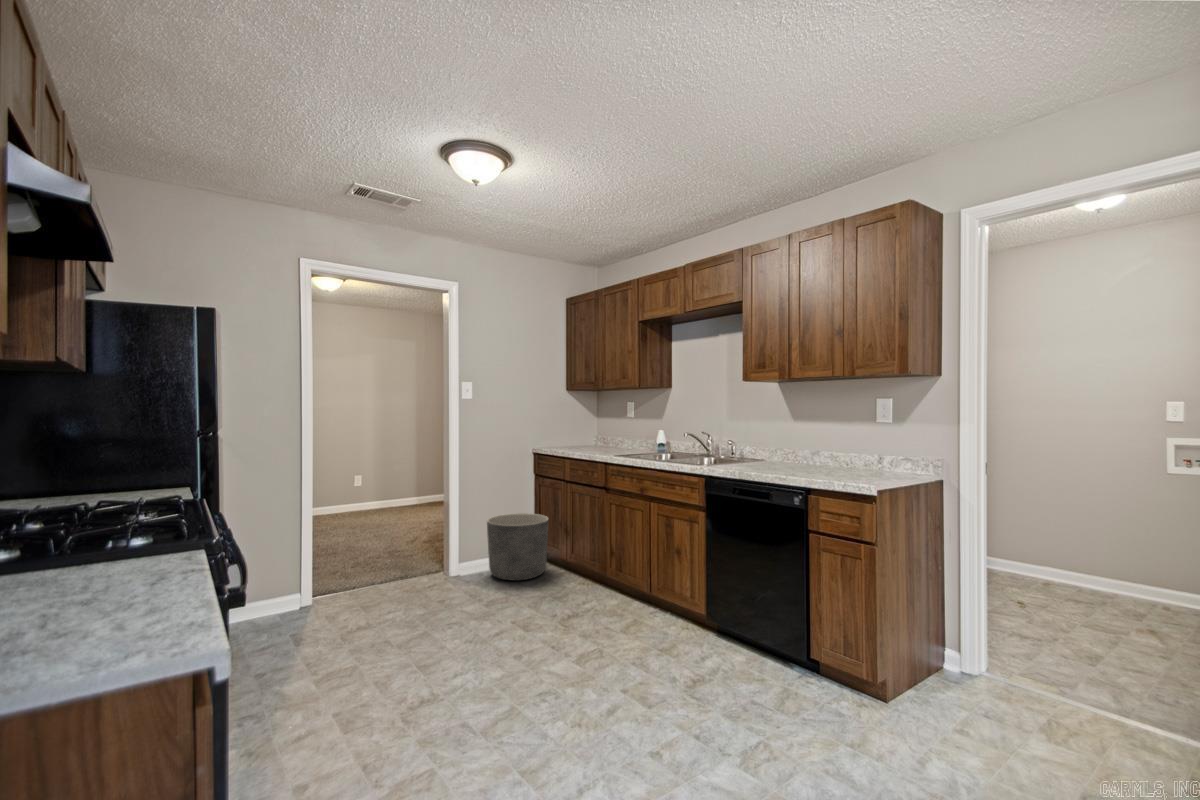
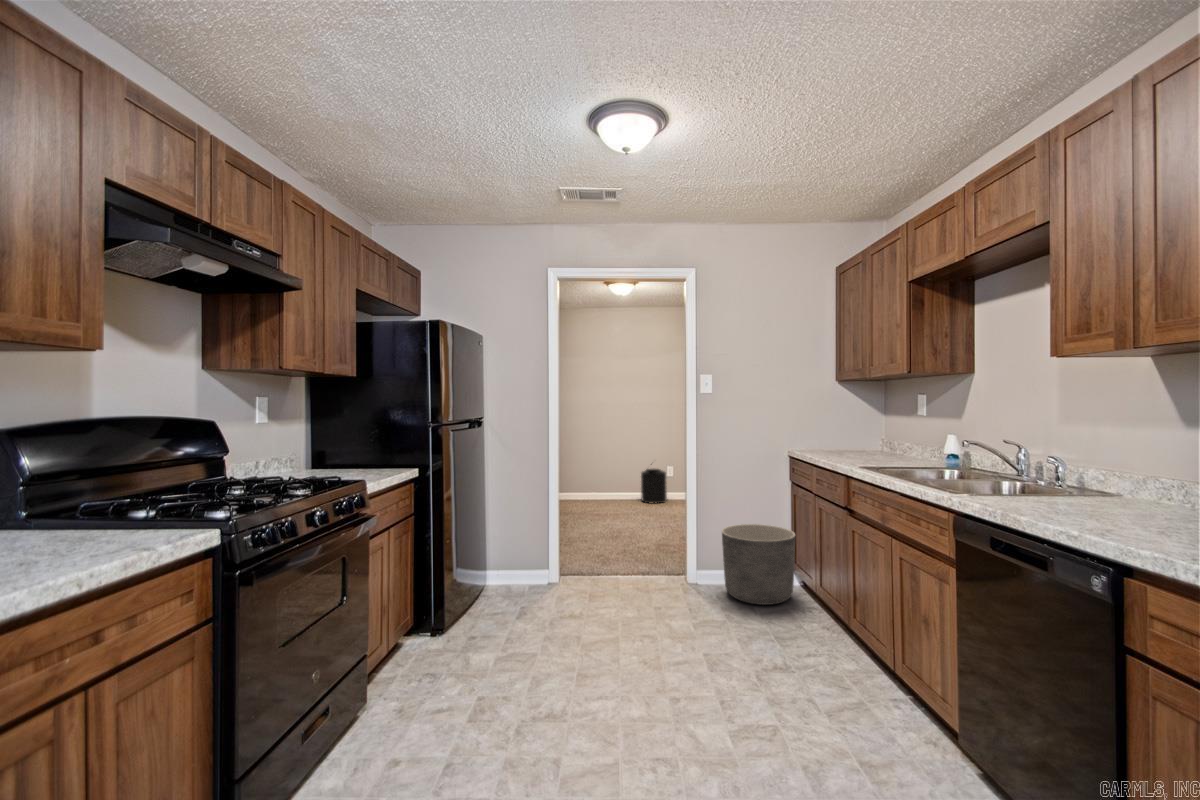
trash can: none [331,469,361,517] -> present [641,469,667,503]

